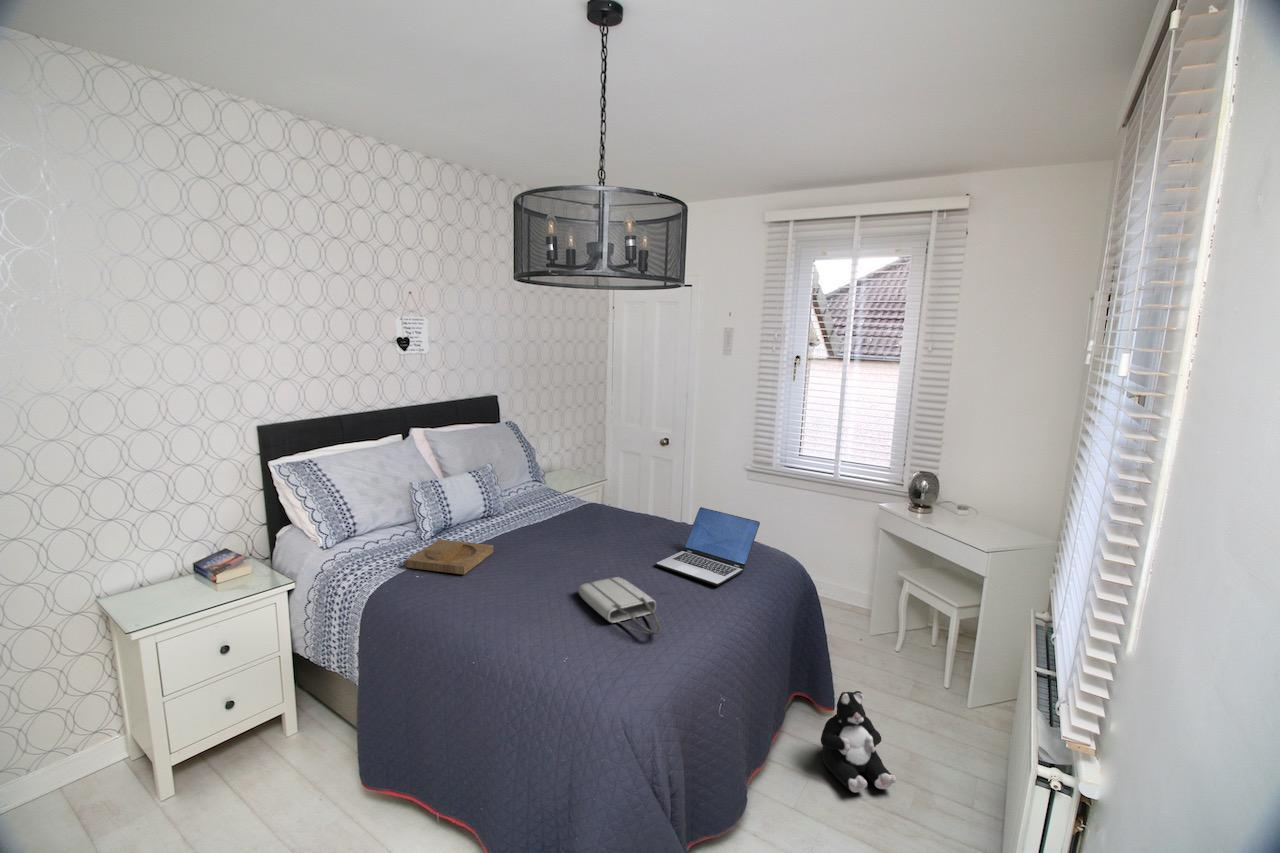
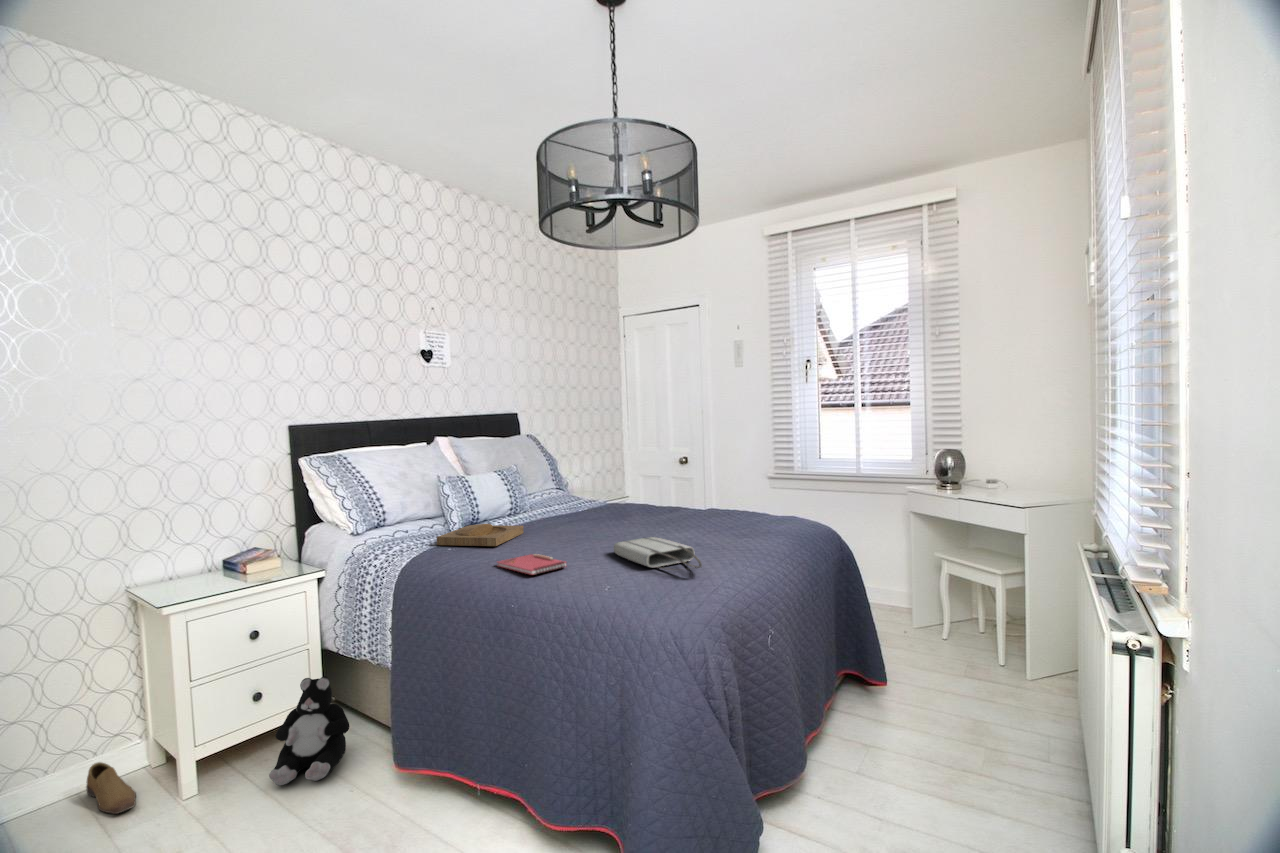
laptop: present [656,507,760,586] -> none [688,480,790,542]
notebook: none [462,592,530,628] -> present [497,554,566,575]
plush toy: present [821,691,896,792] -> present [269,676,350,785]
shoe: none [68,761,116,817] -> present [86,762,136,814]

